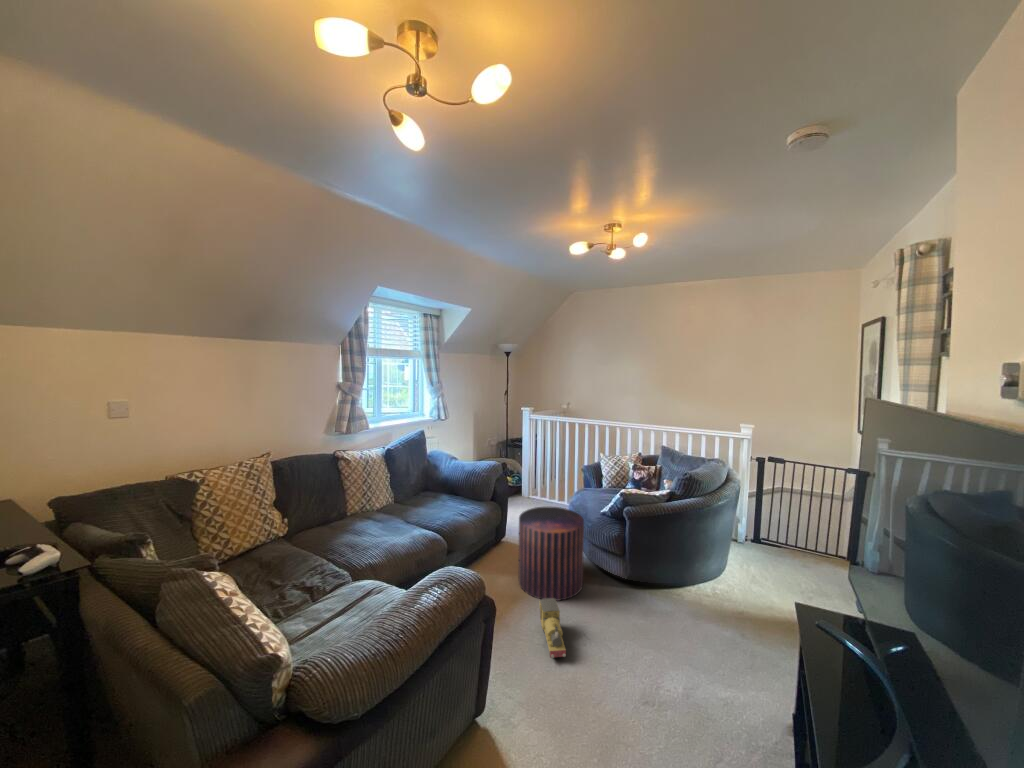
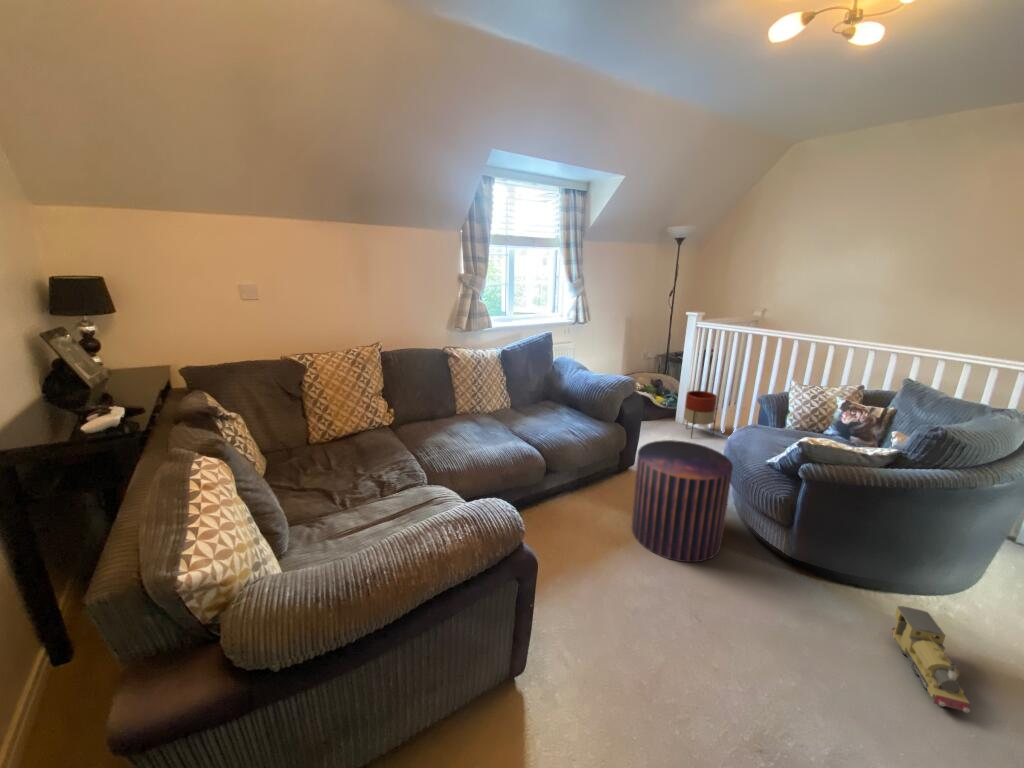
planter: none [531,467,554,505] -> present [684,391,717,438]
toy train: present [540,599,566,658] -> present [892,606,970,713]

